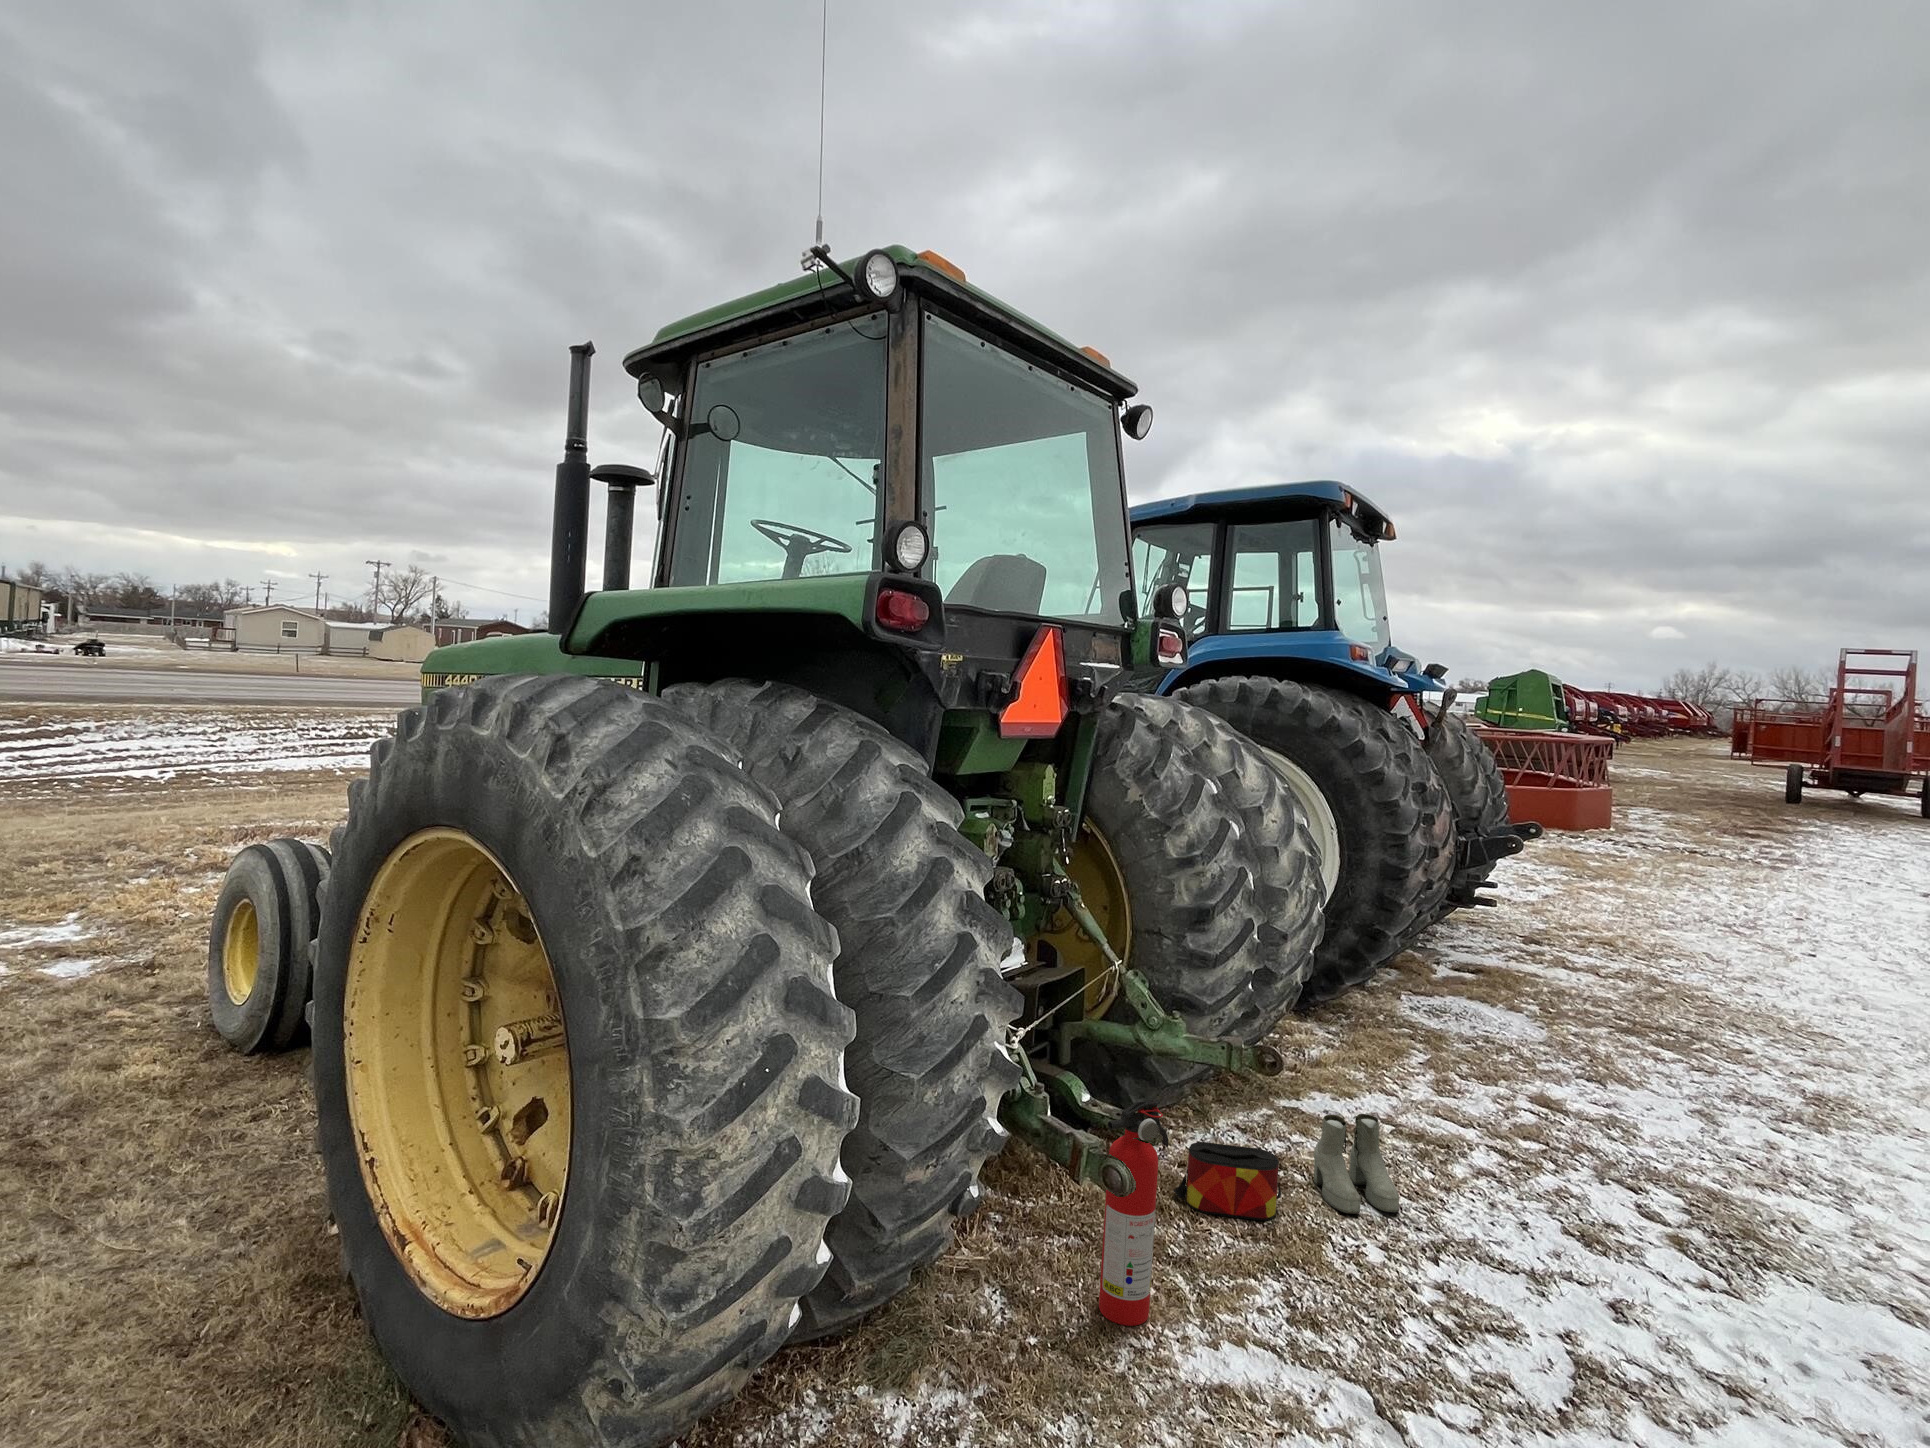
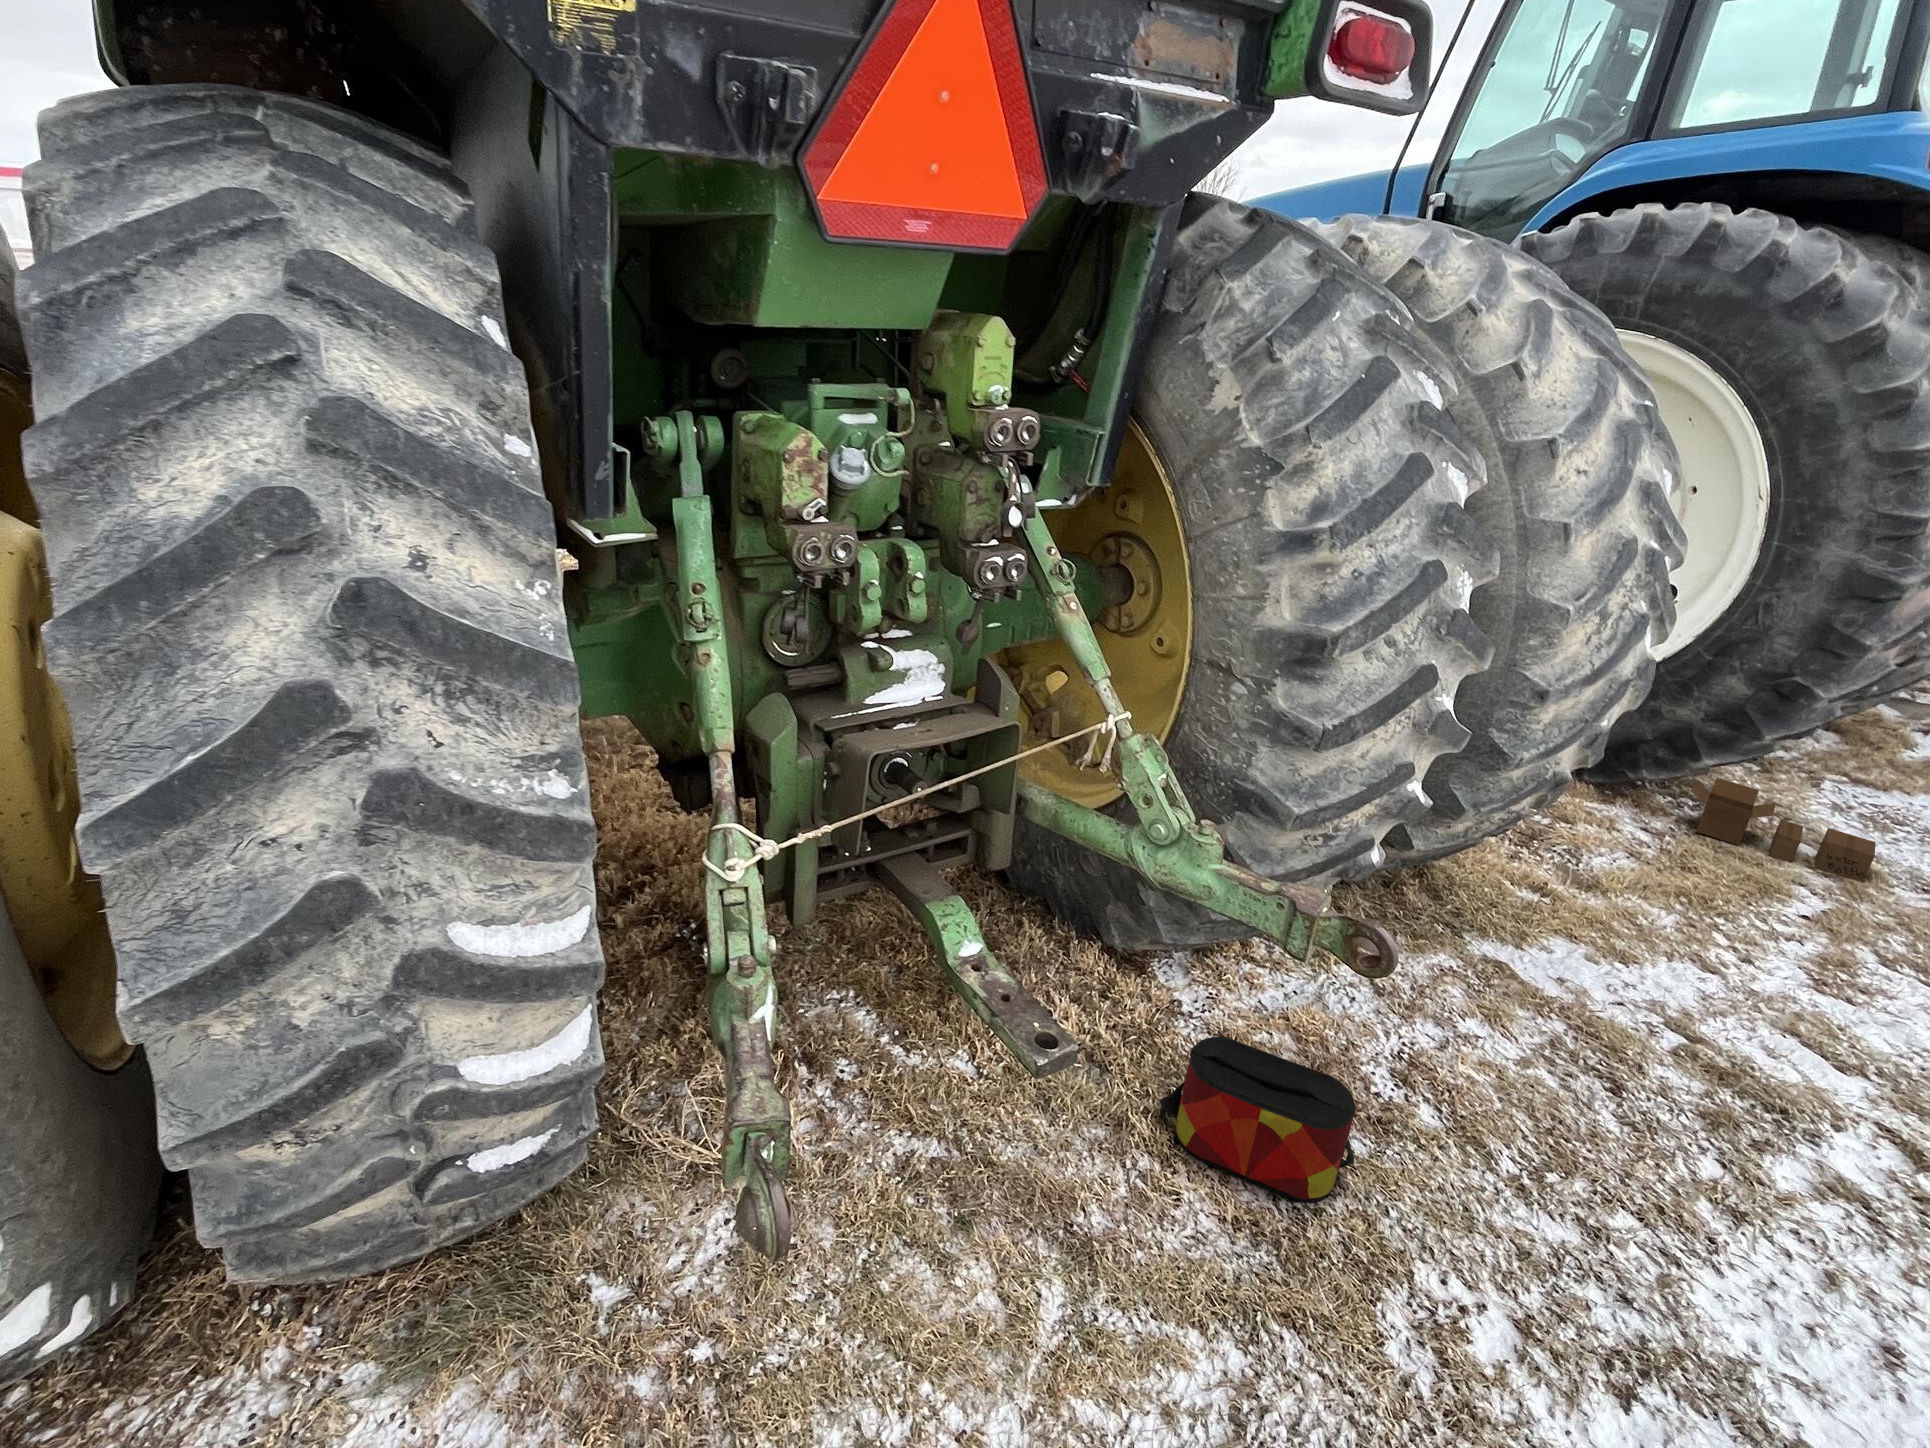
cardboard box: none [1341,996,1440,1045] -> present [1691,778,1875,882]
fire extinguisher: present [1099,1098,1168,1326] -> none [844,1029,993,1394]
boots: present [1314,1114,1399,1214] -> none [1452,1039,1610,1248]

